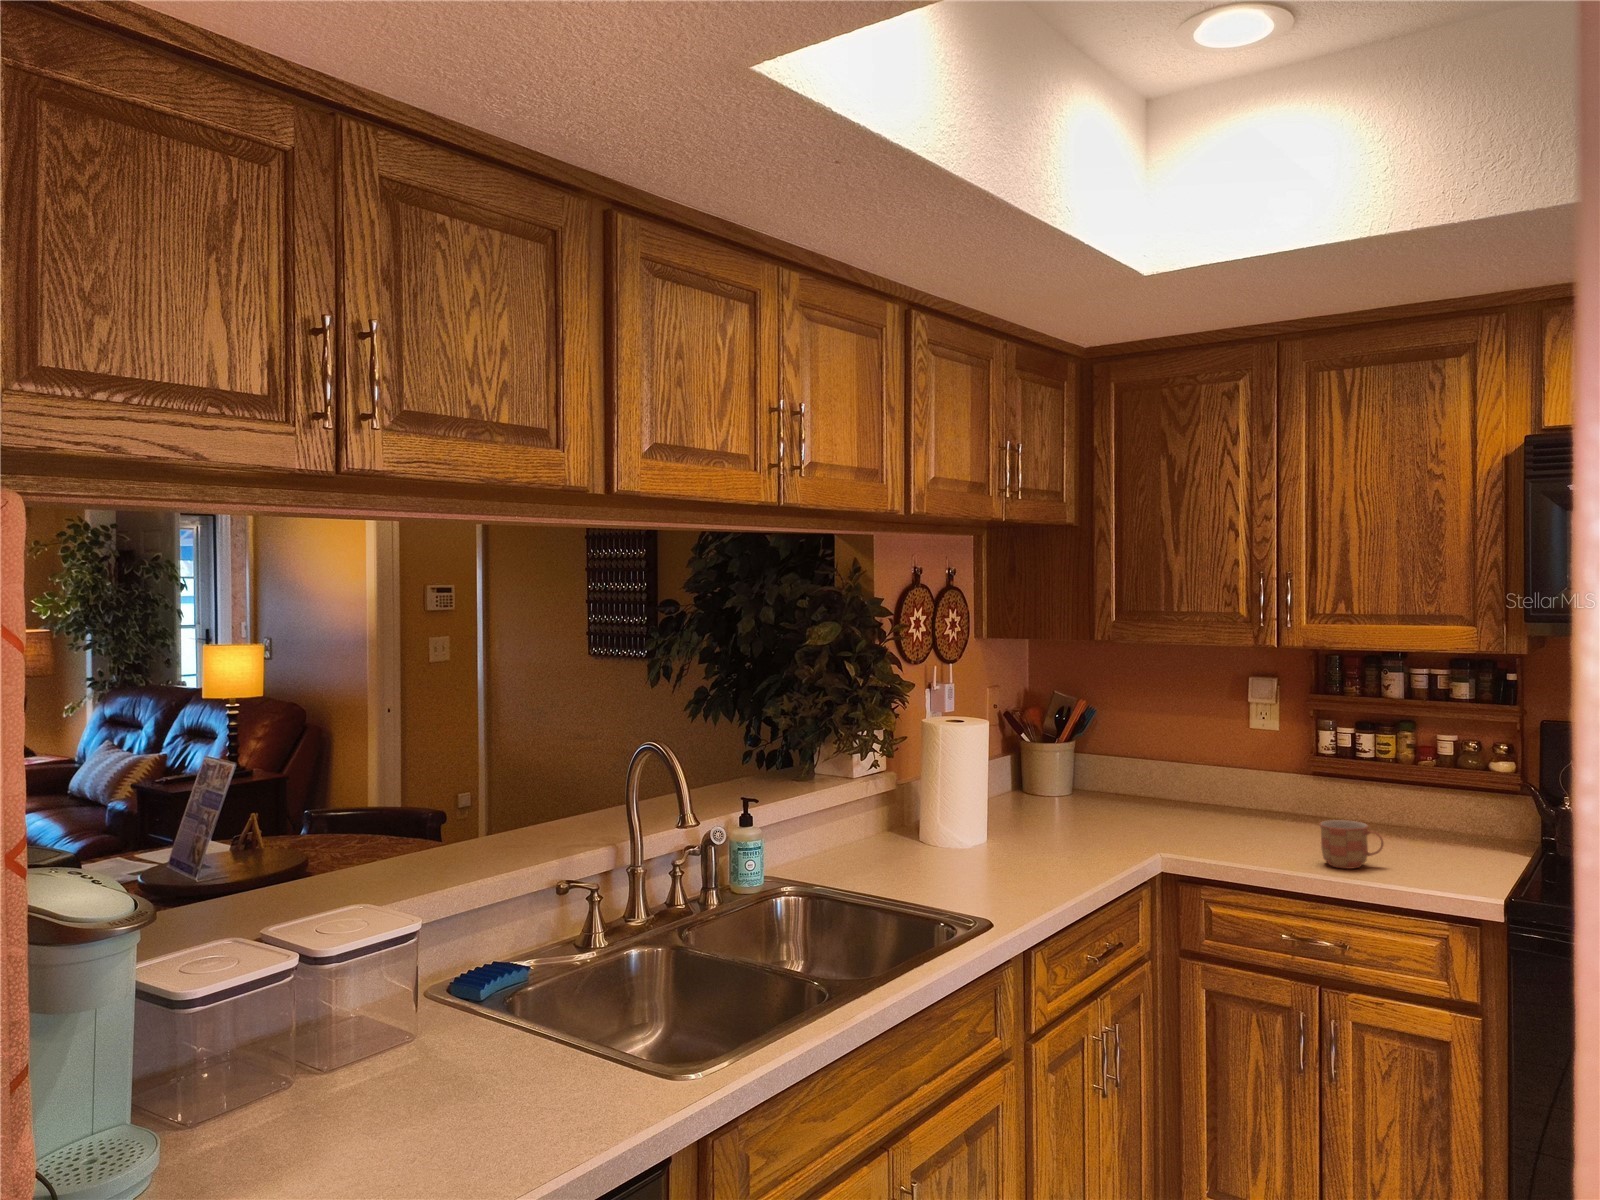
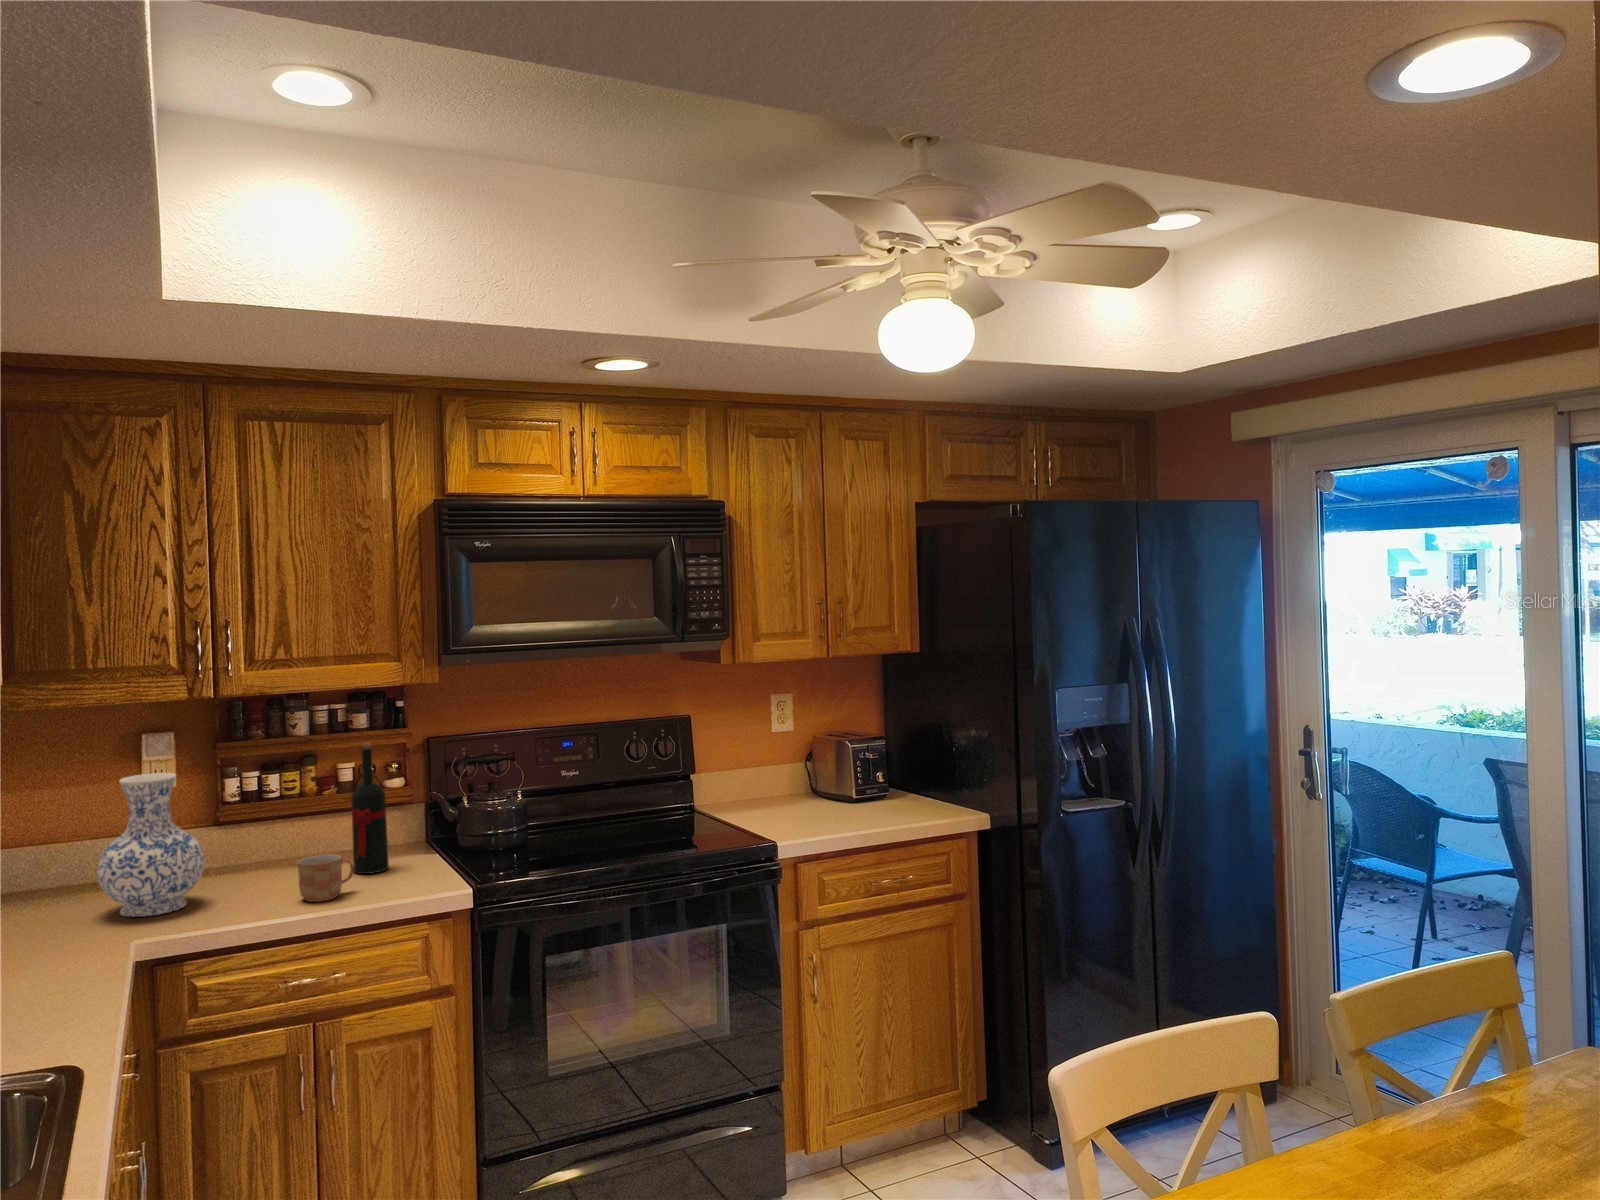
wine bottle: none [1409,712,1456,858] -> present [351,743,389,874]
vase: none [1165,714,1256,842] -> present [97,773,205,917]

